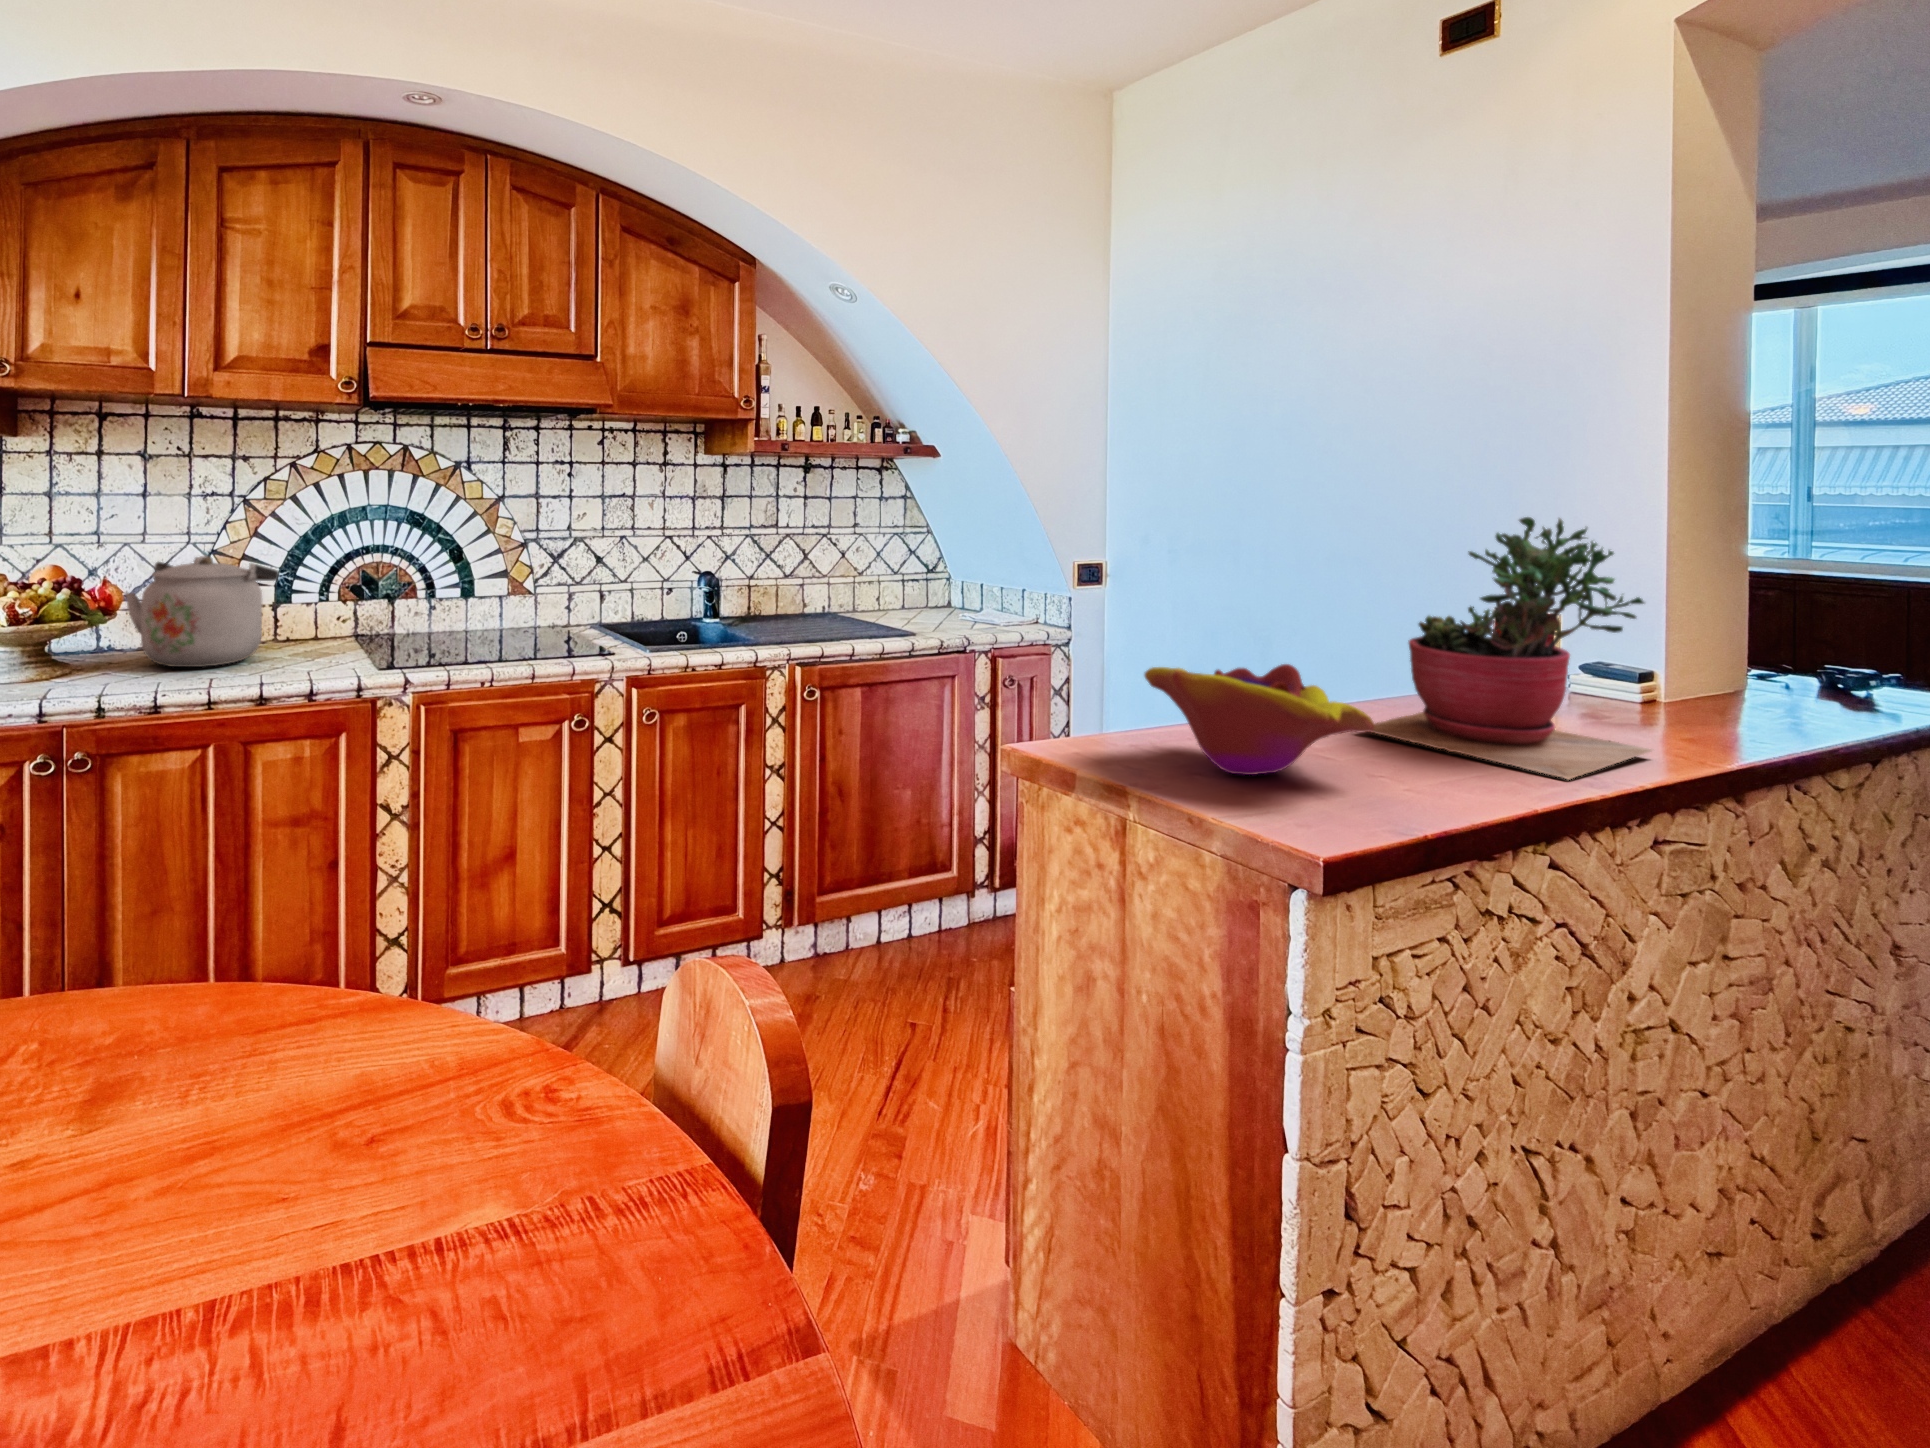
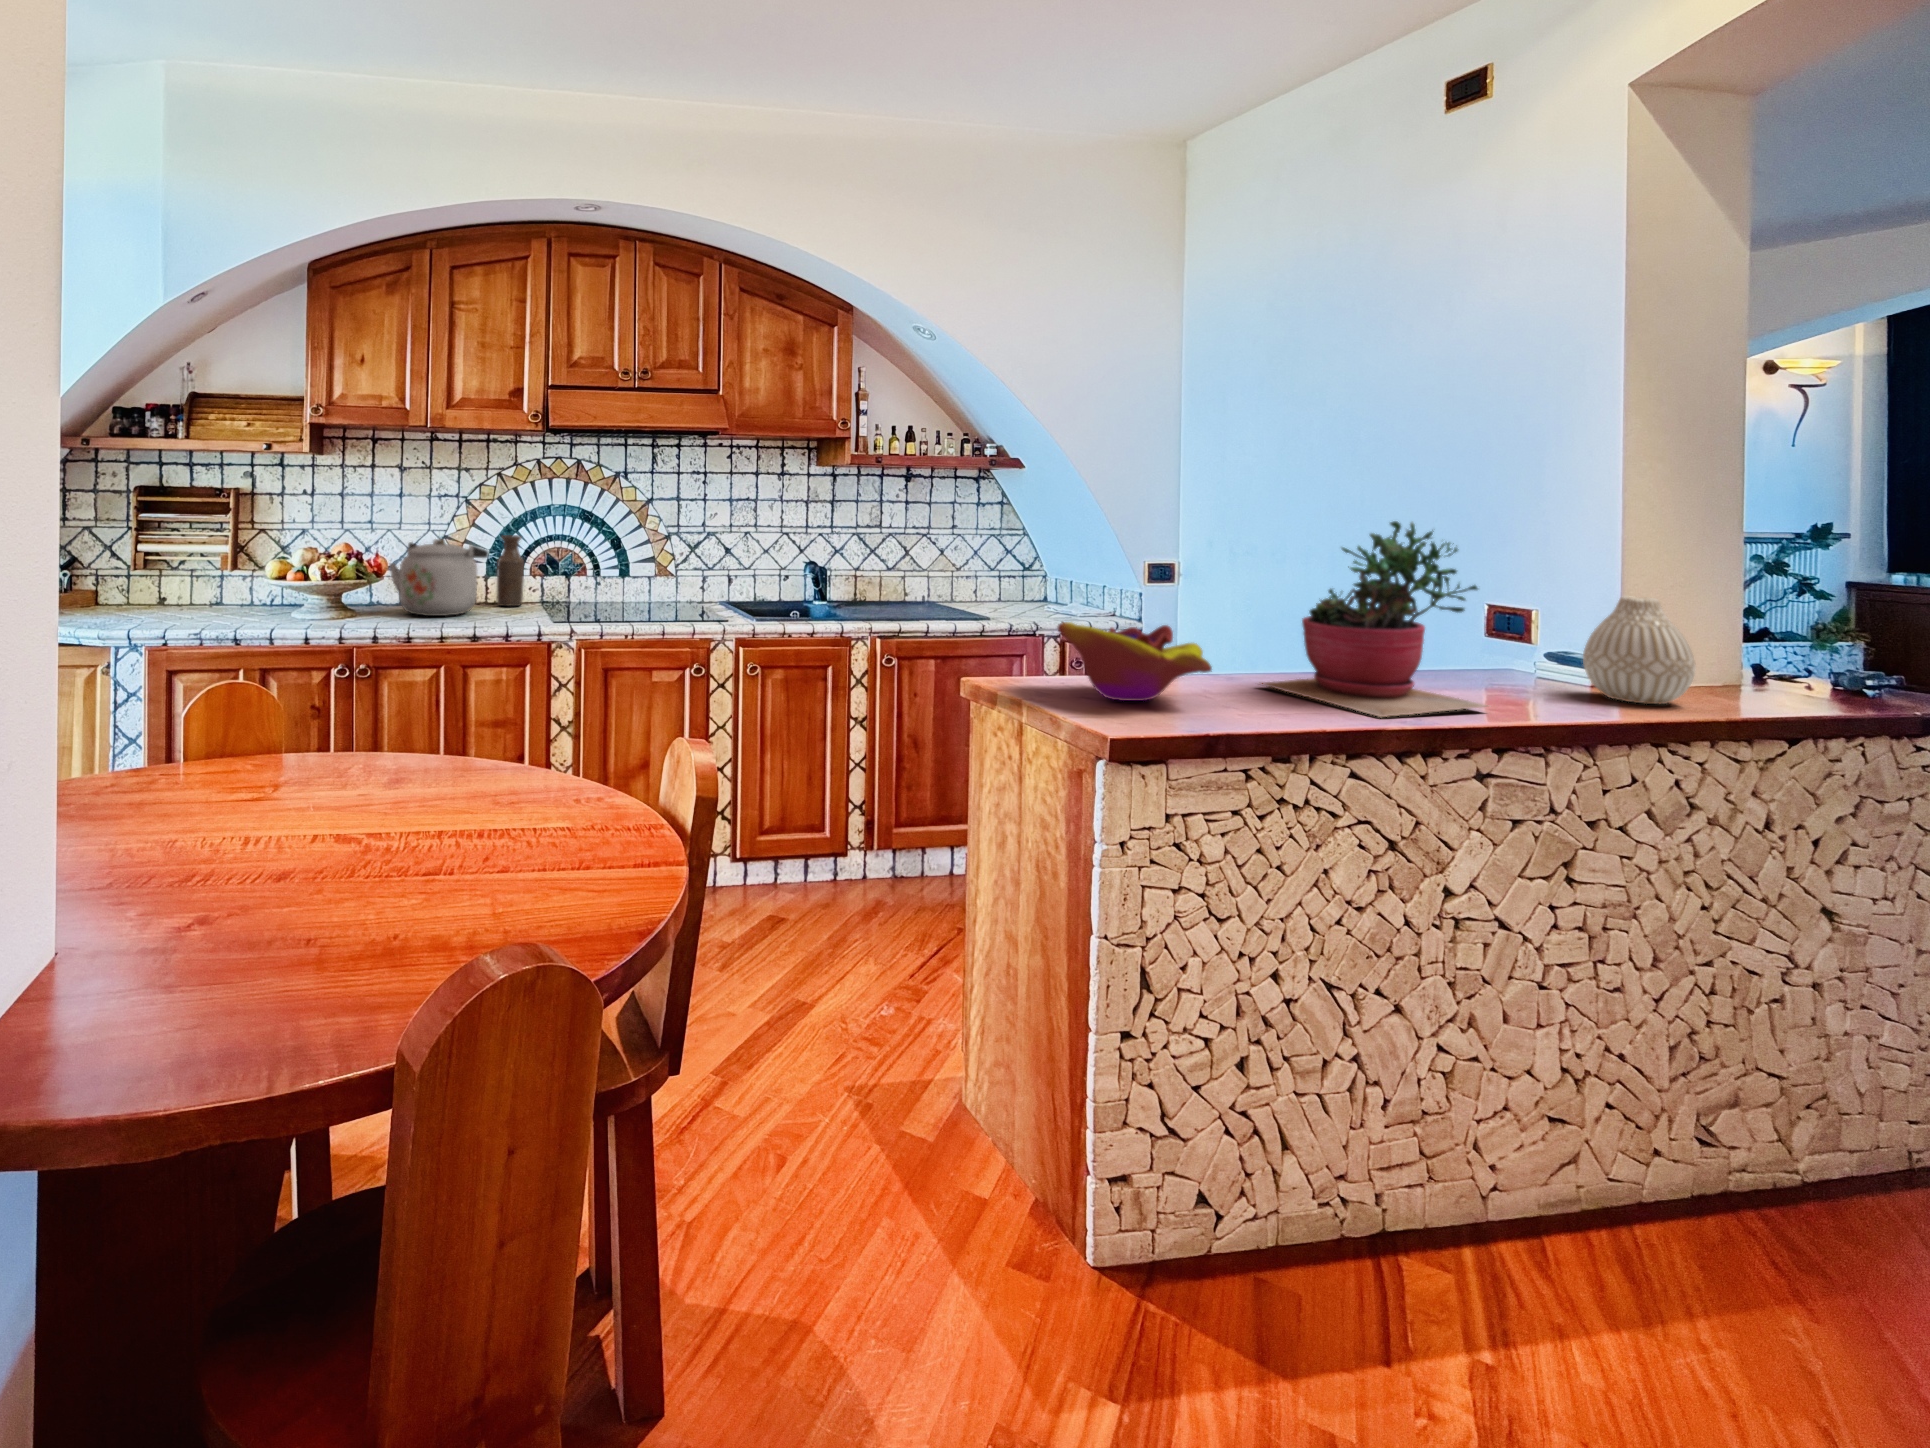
bottle: none [291,547,330,645] -> present [497,535,524,606]
vase: none [1676,601,1811,729] -> present [1583,596,1696,704]

